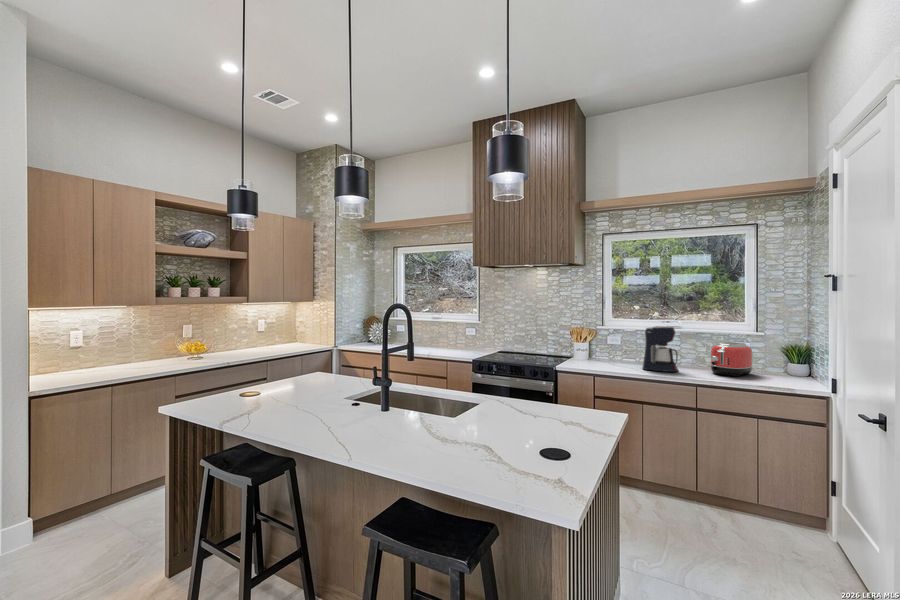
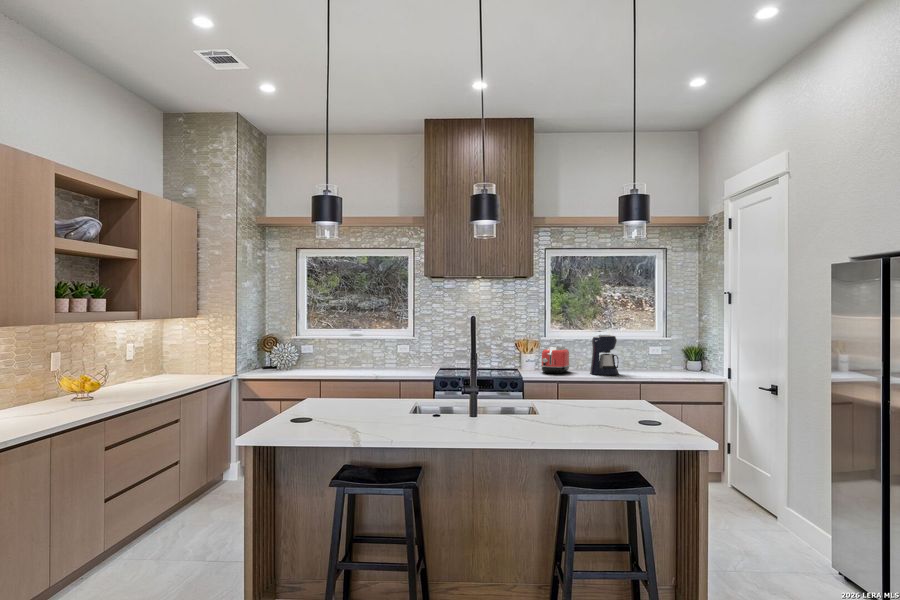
toaster: present [710,342,753,376] -> present [541,346,569,374]

